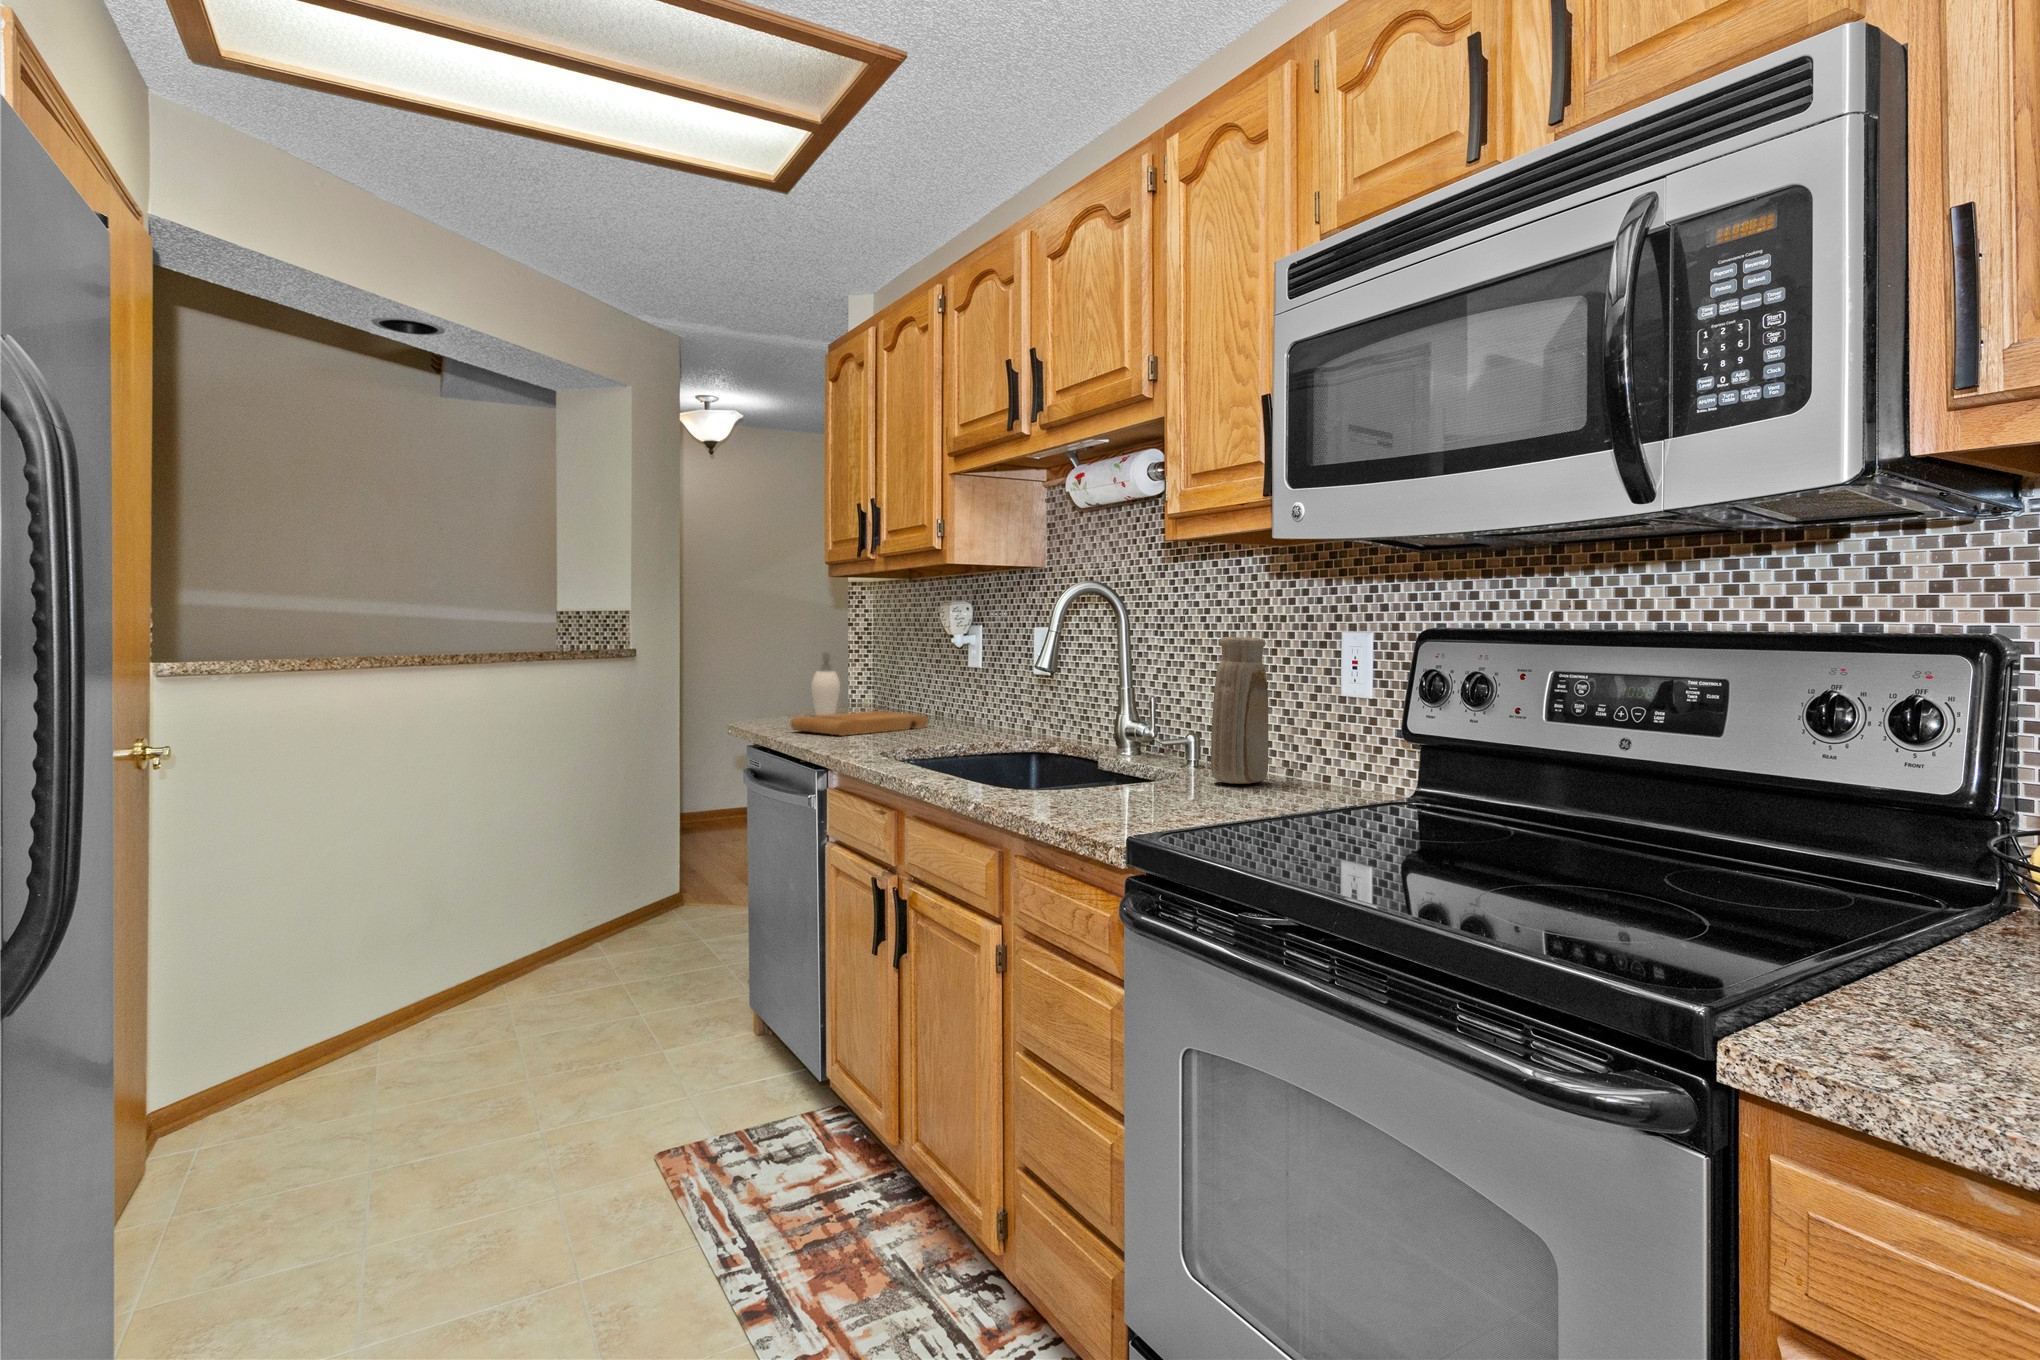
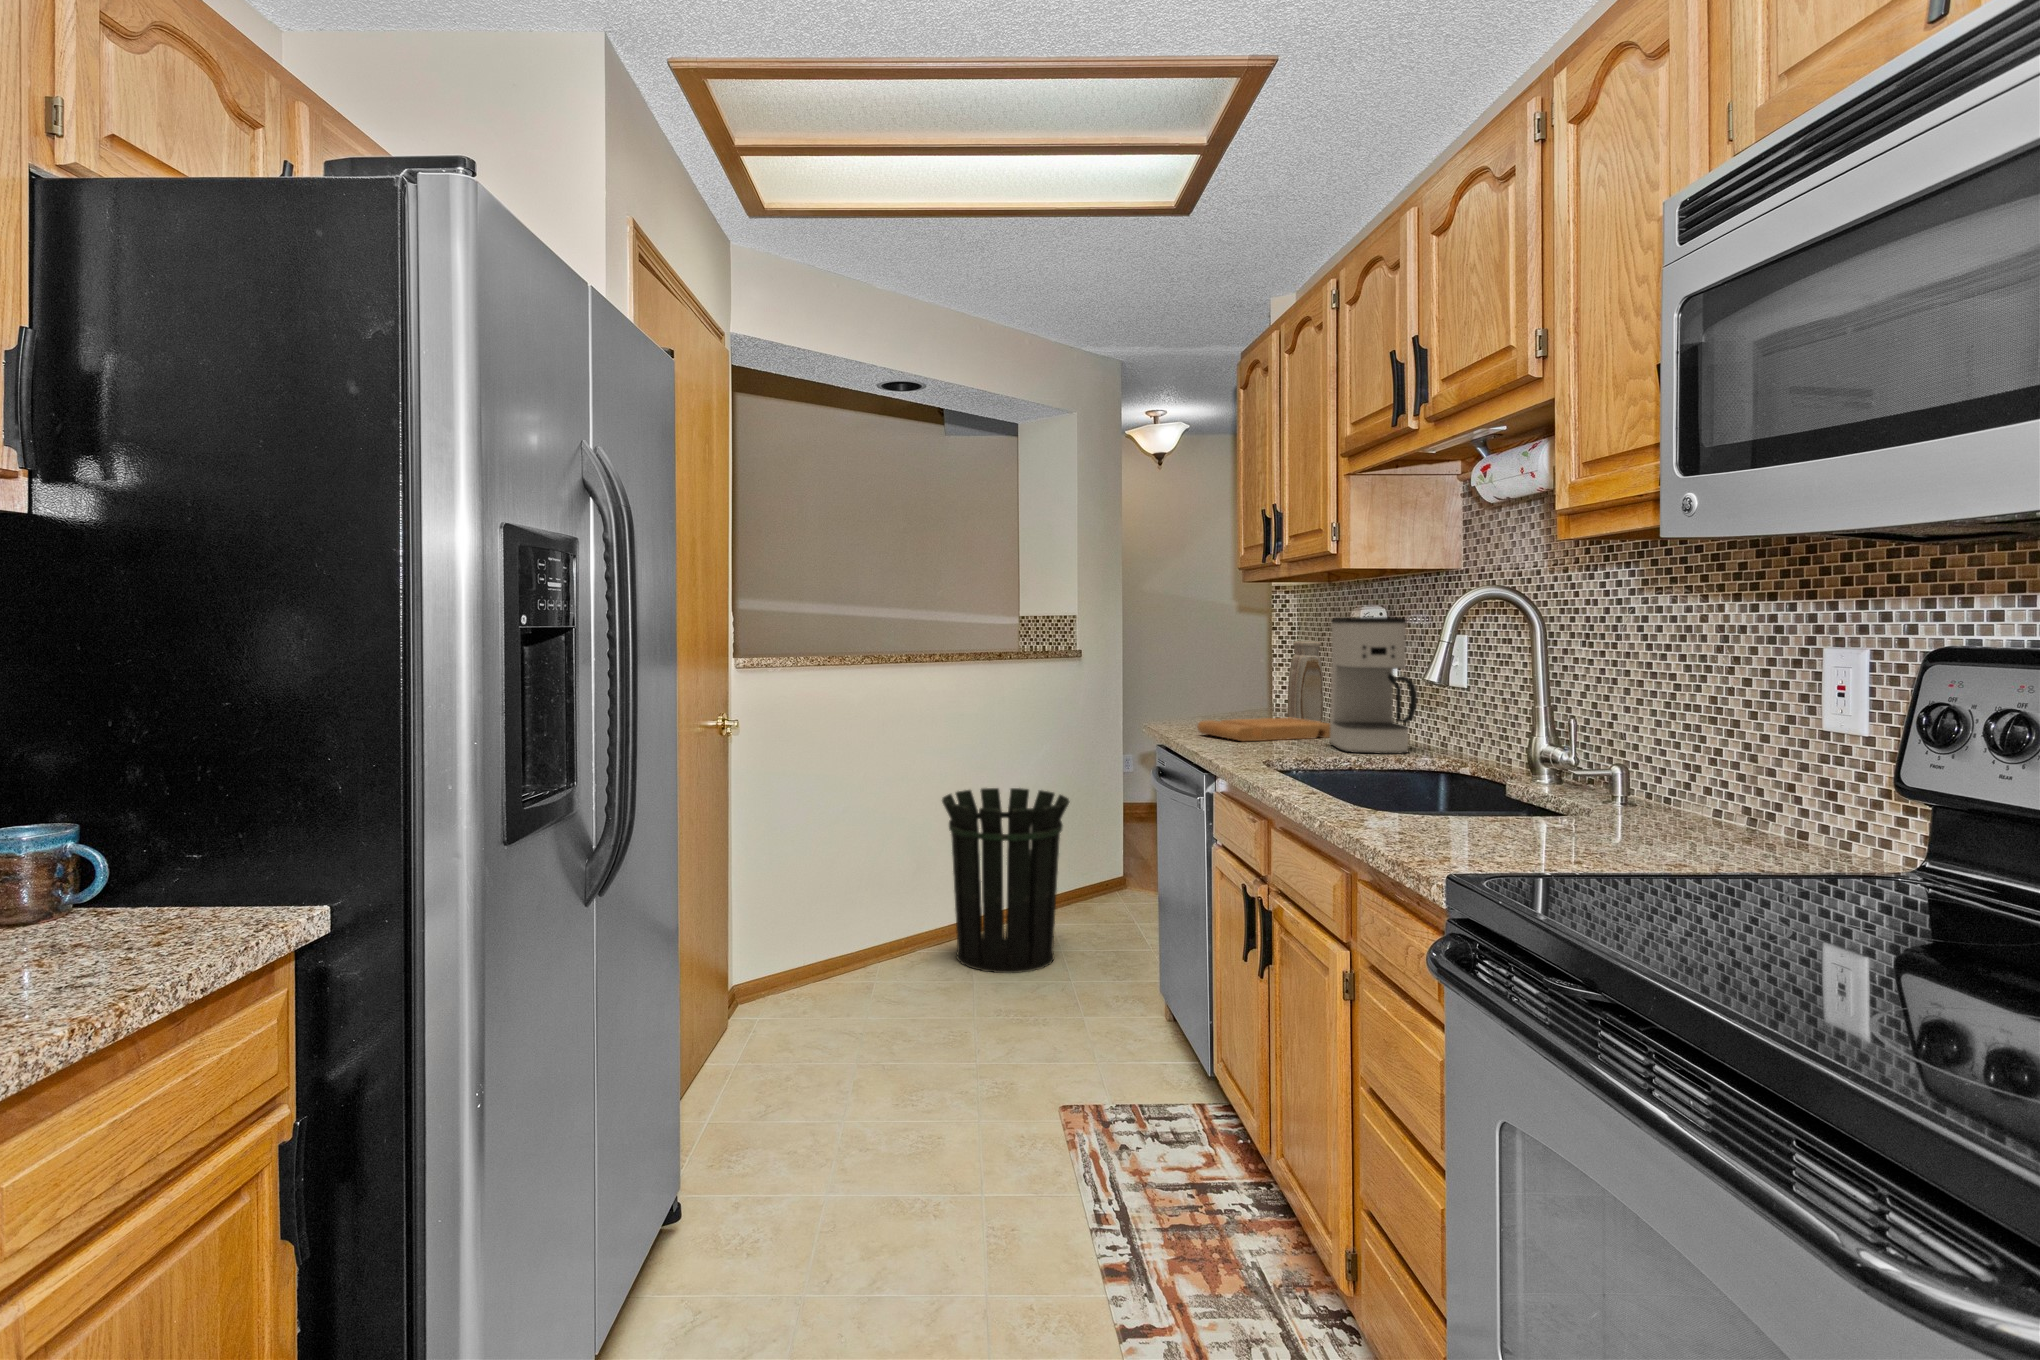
coffee maker: none [926,610,1006,740] -> present [1330,617,1417,754]
vase: present [1211,637,1269,784] -> present [1288,641,1323,722]
soap dispenser: present [811,653,840,715] -> none [1229,658,1258,721]
waste bin: none [463,806,632,1026] -> present [942,788,1069,973]

